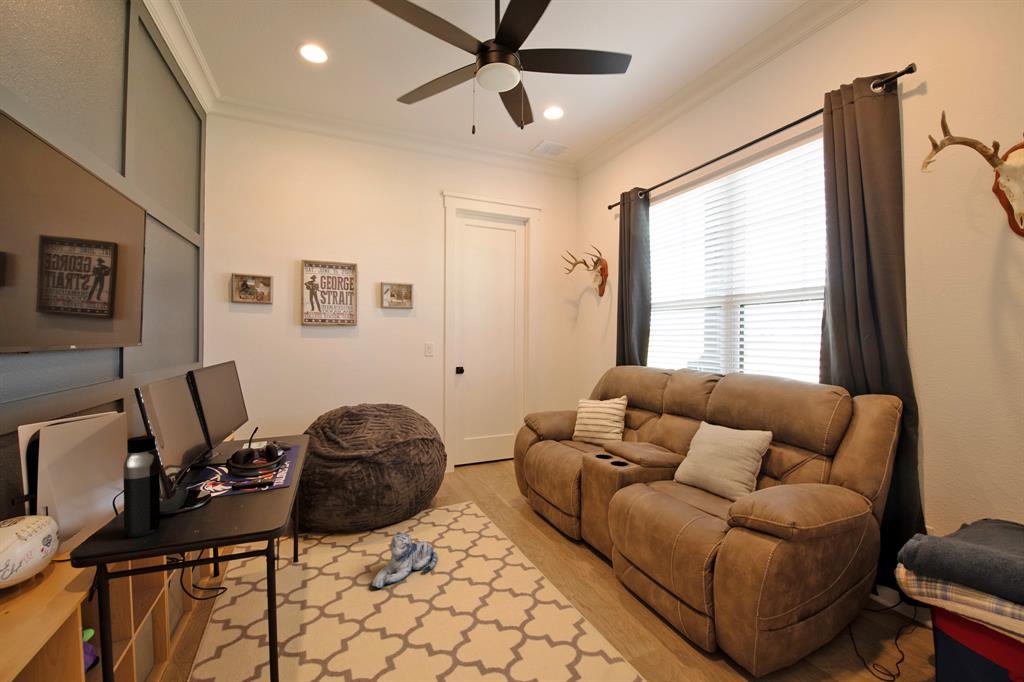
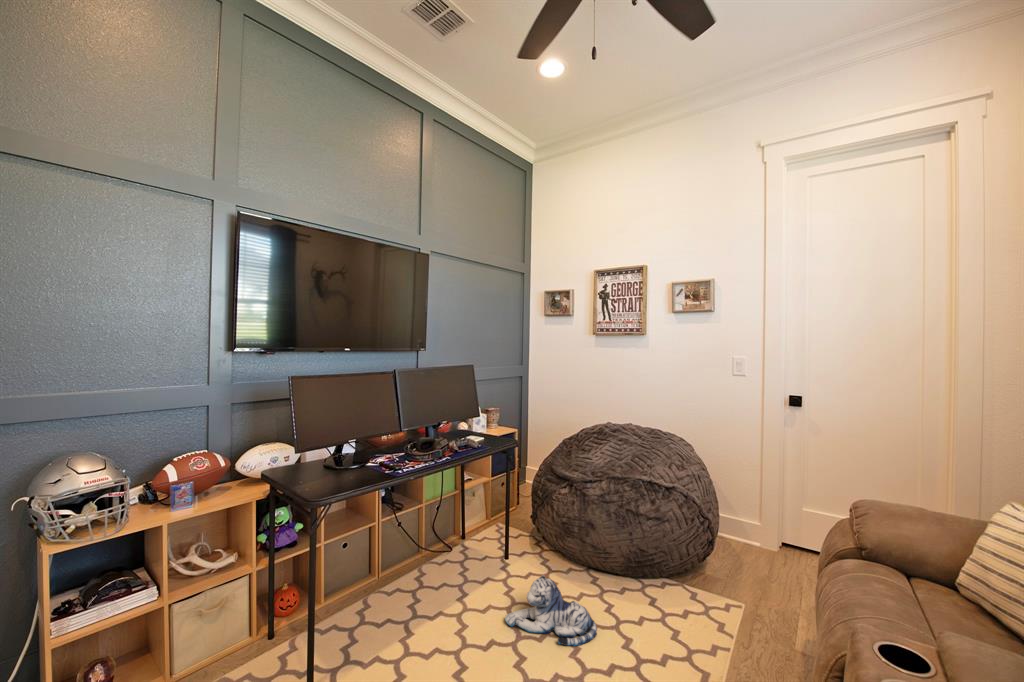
water bottle: present [123,436,160,537] -> none [288,409,308,474]

